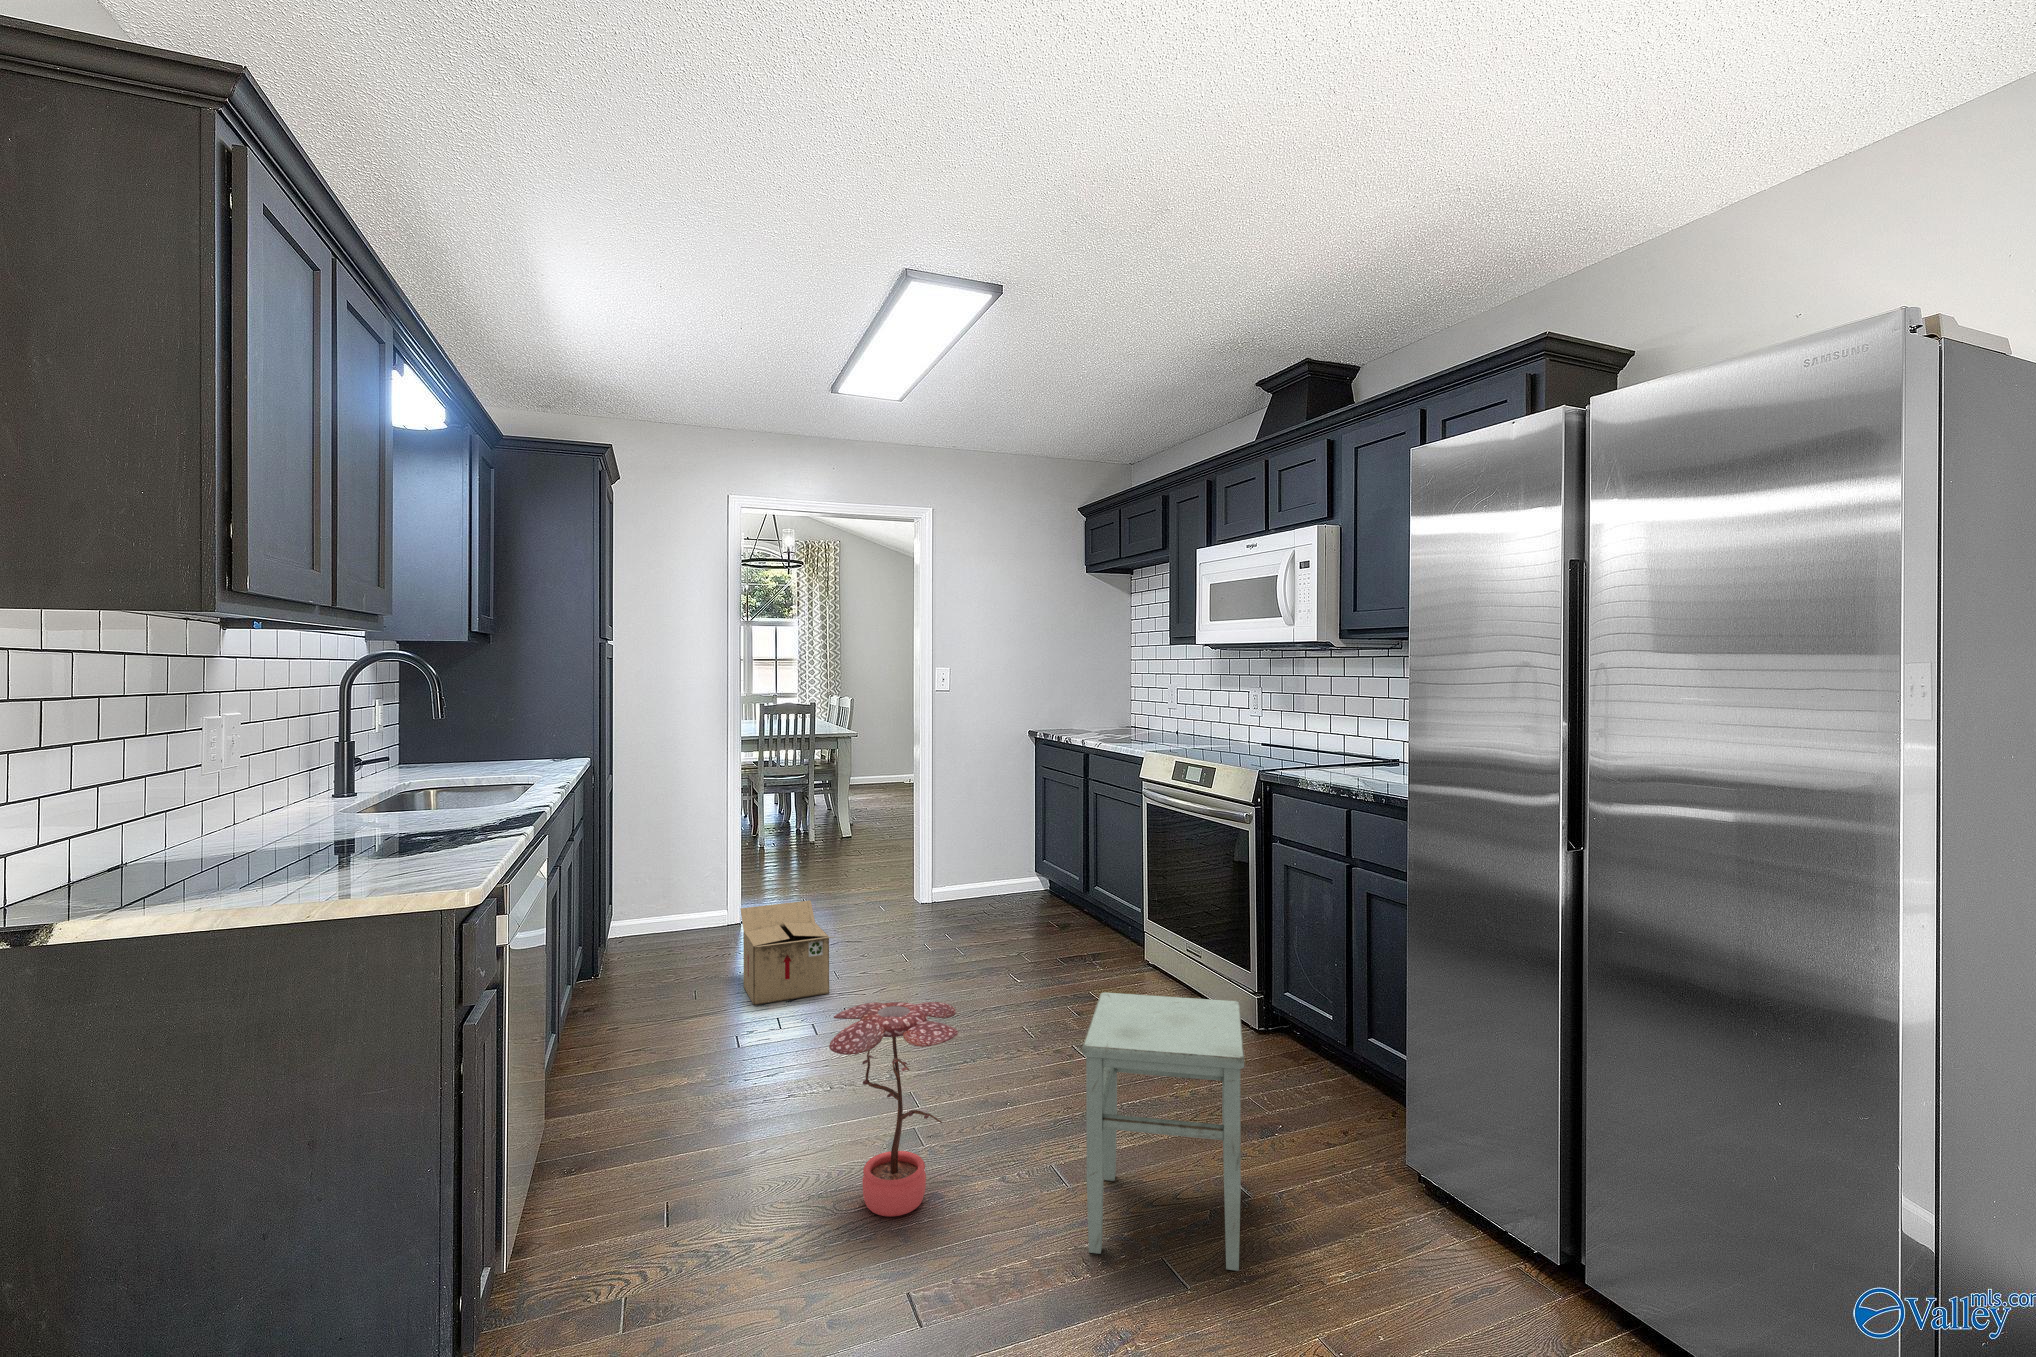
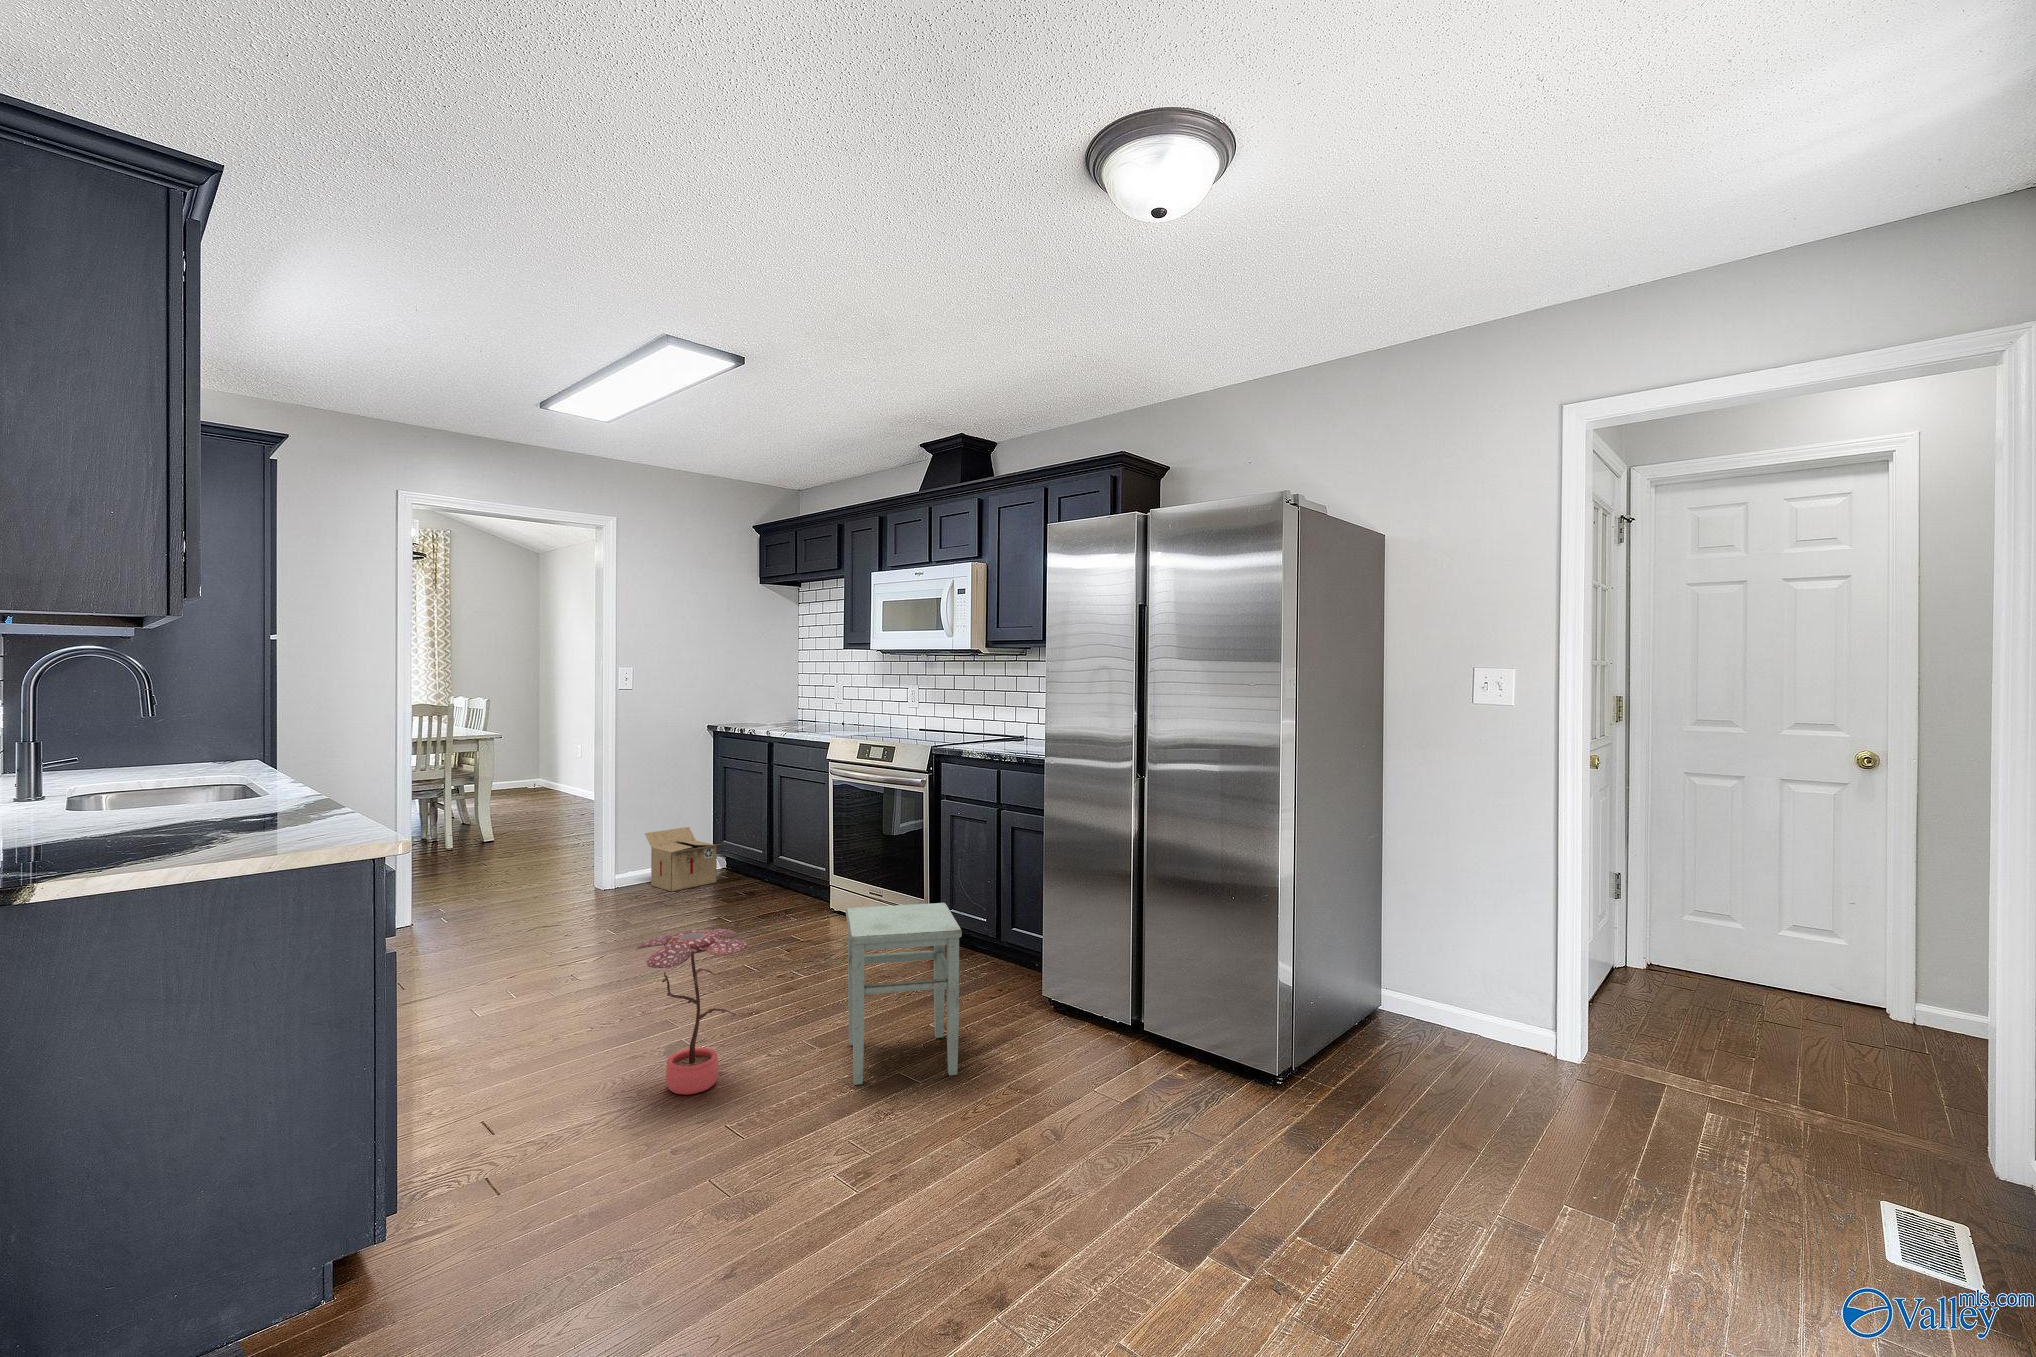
cardboard box: present [740,900,833,1005] -> present [645,827,720,892]

